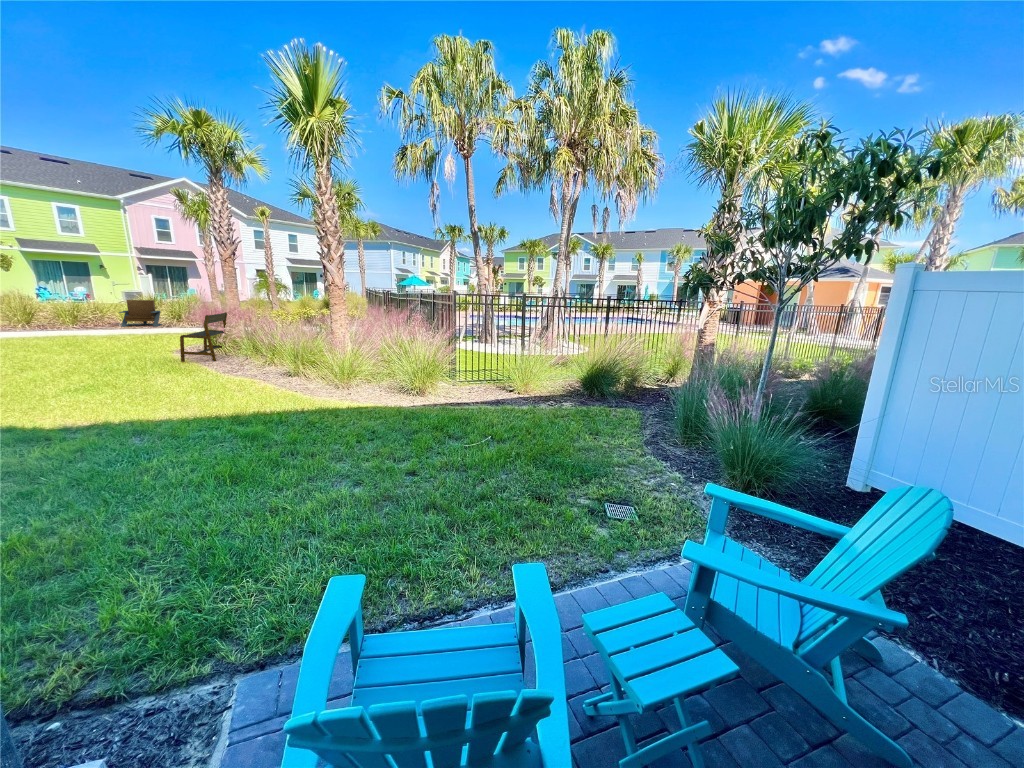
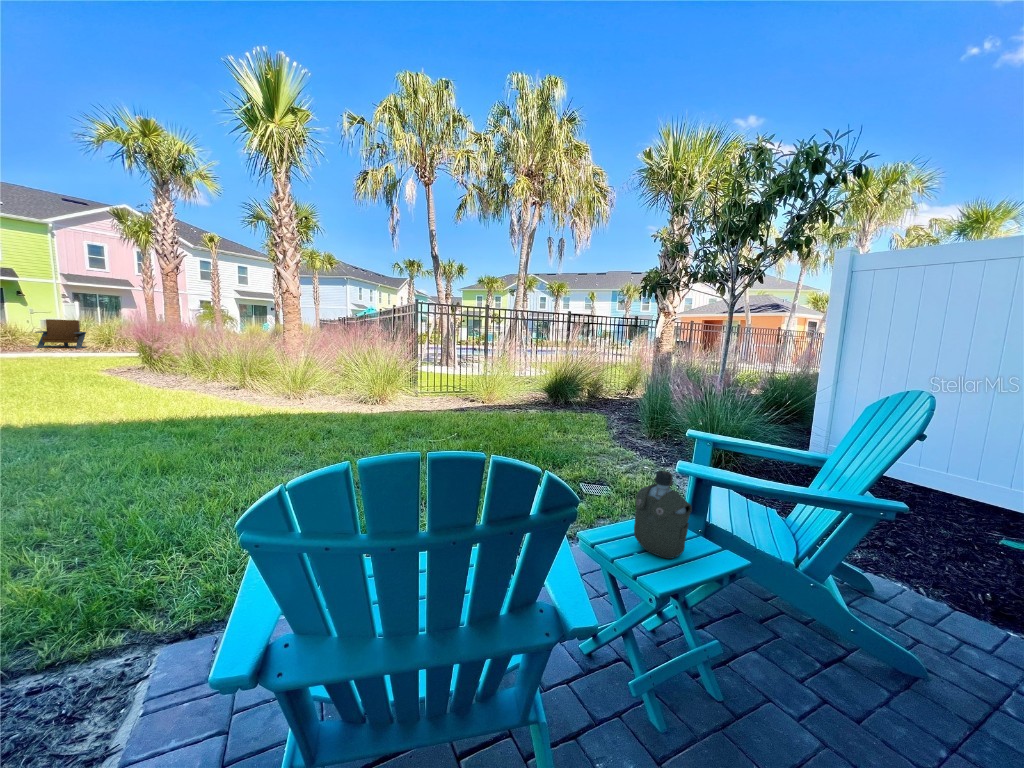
bench: present [180,312,227,362] -> none [107,325,170,376]
water bottle: none [634,566,687,647] -> present [634,471,692,559]

